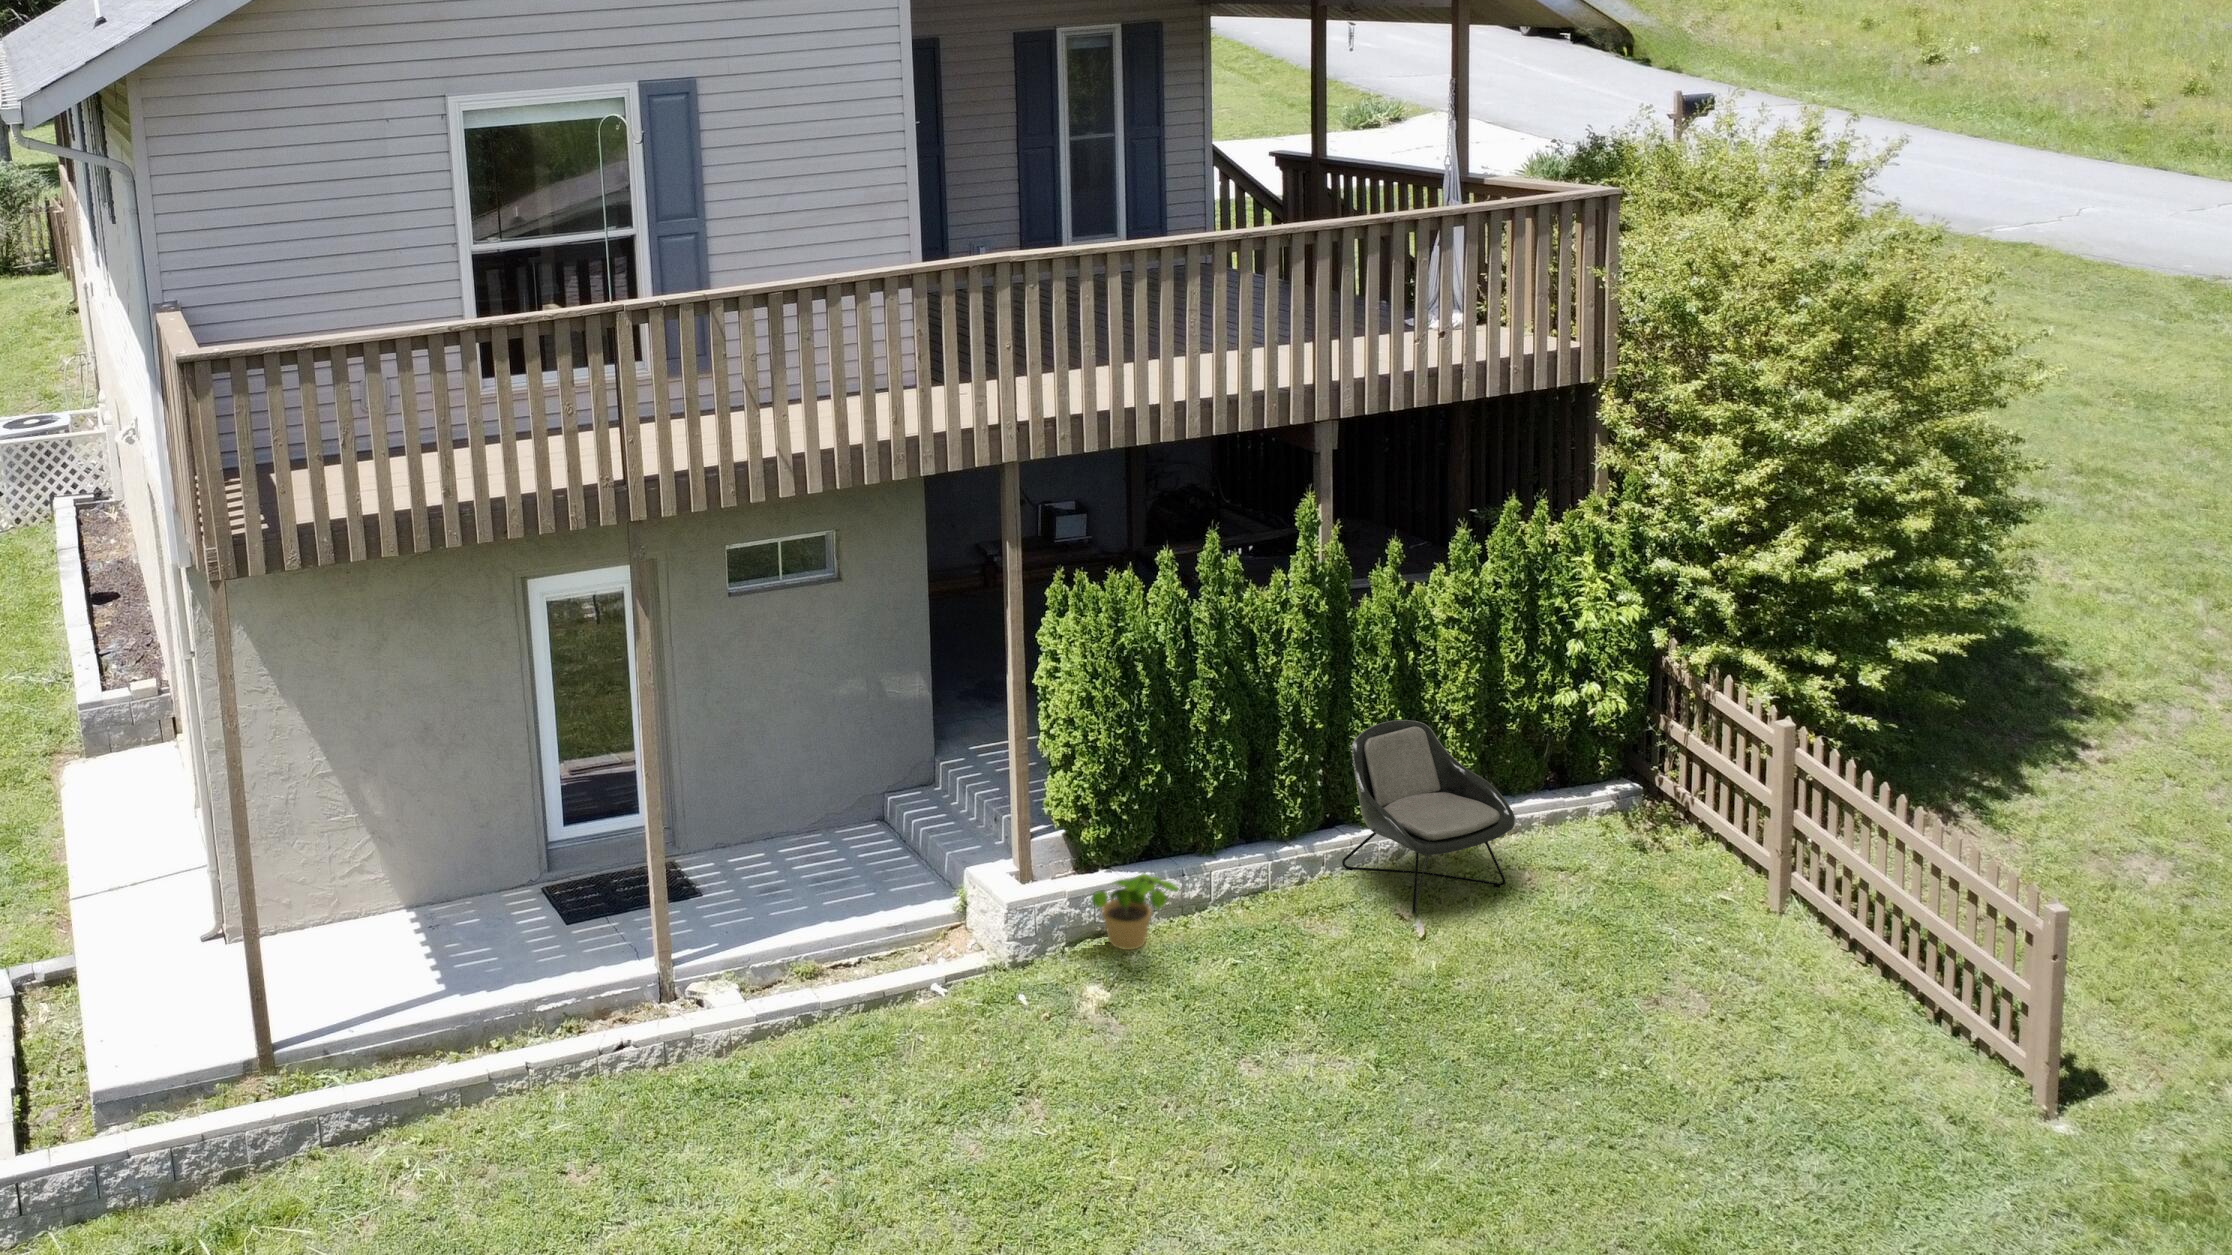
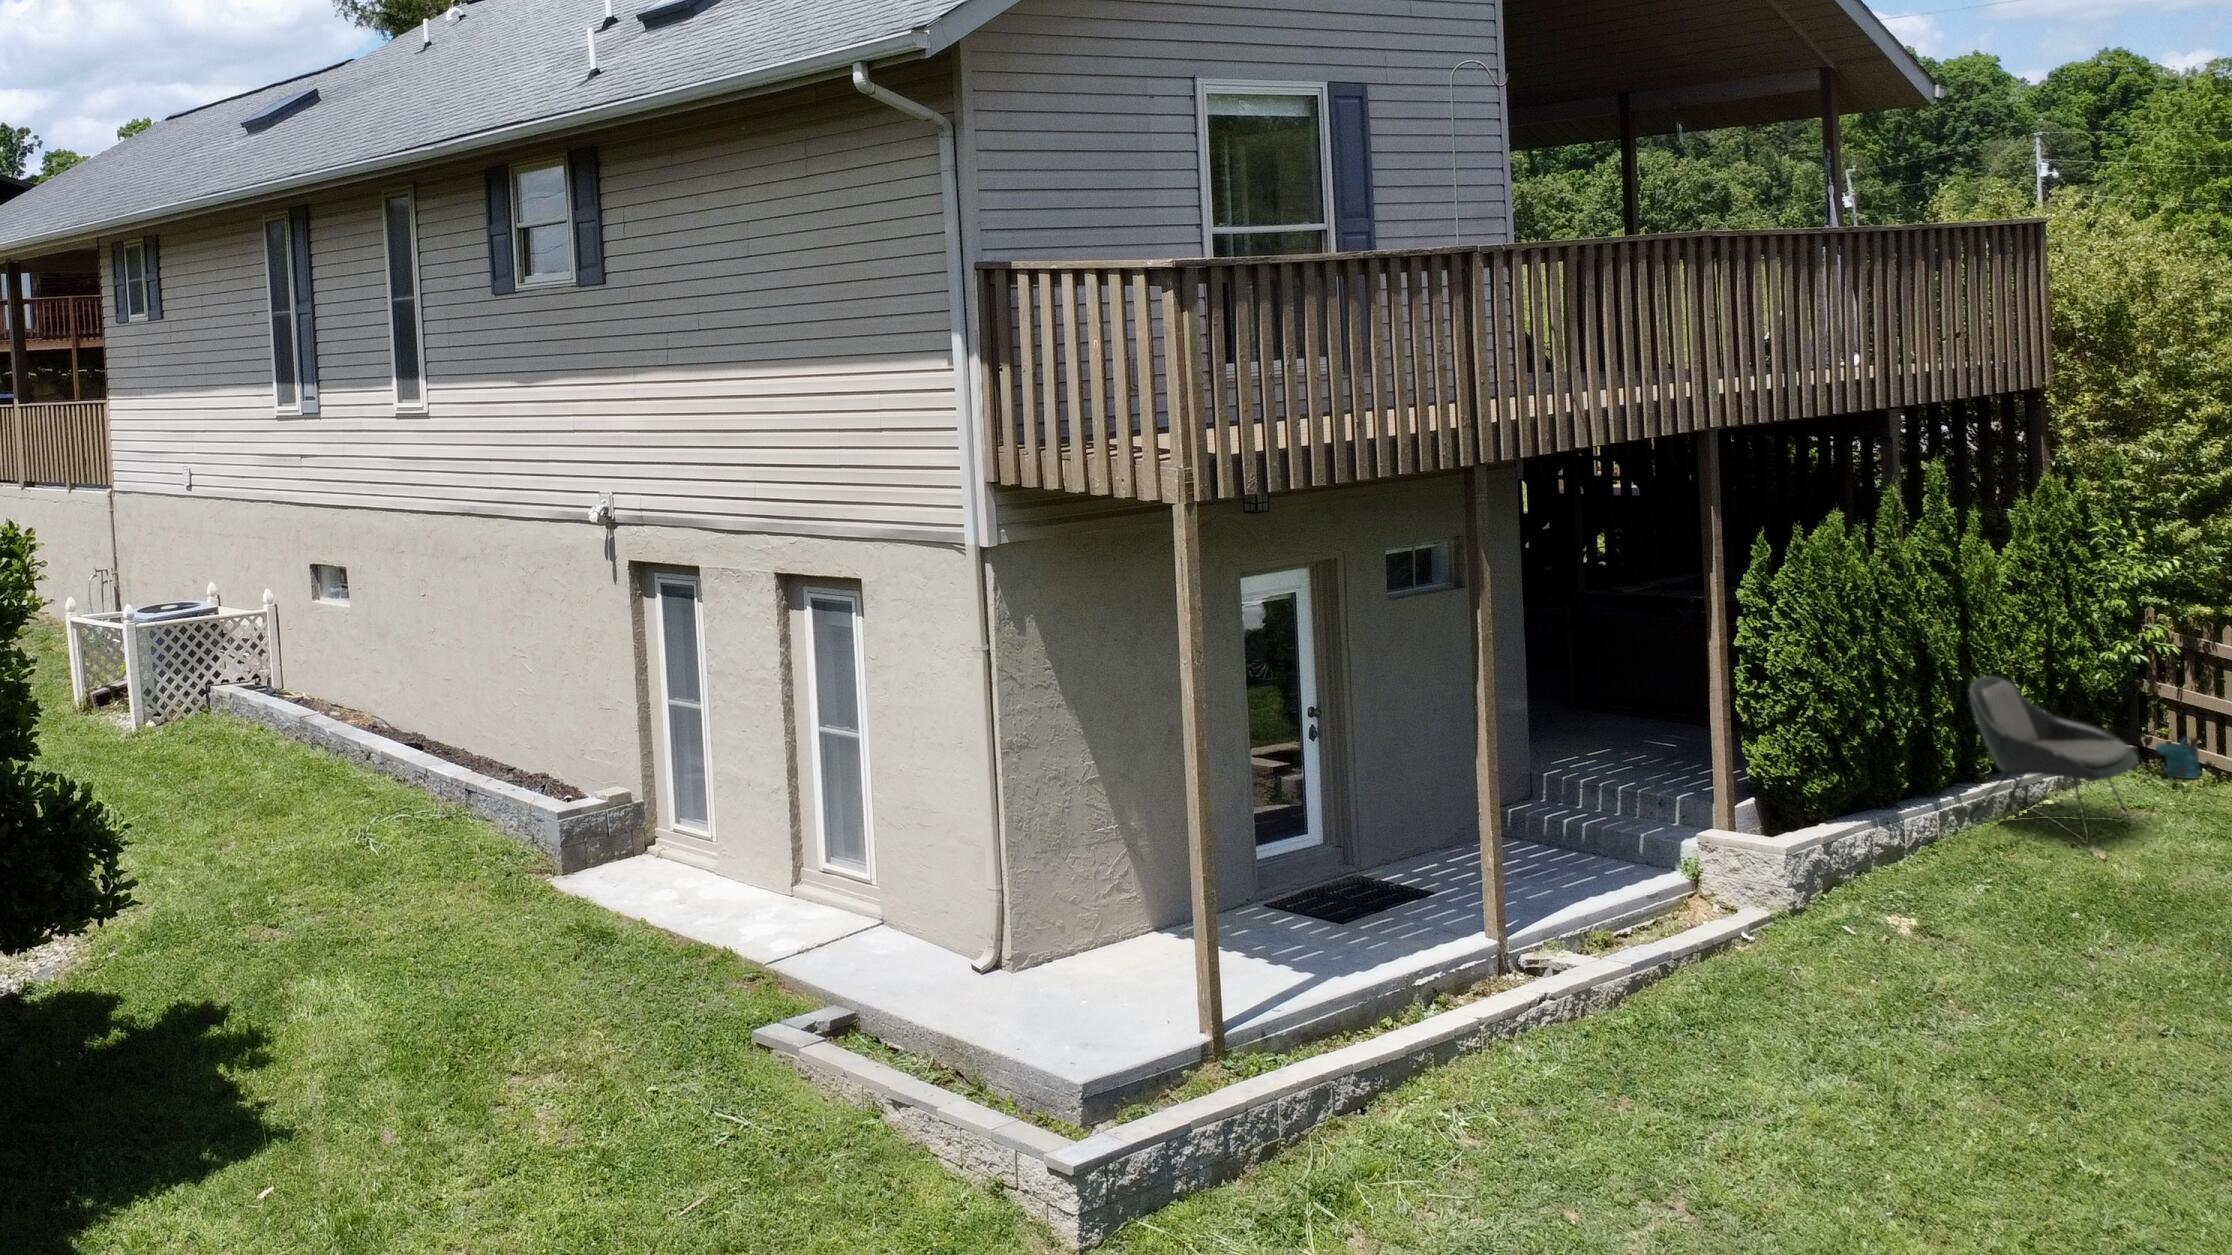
watering can: none [1629,786,1691,833] -> present [2156,737,2200,779]
potted plant: present [1091,874,1180,950] -> none [1841,807,1952,891]

